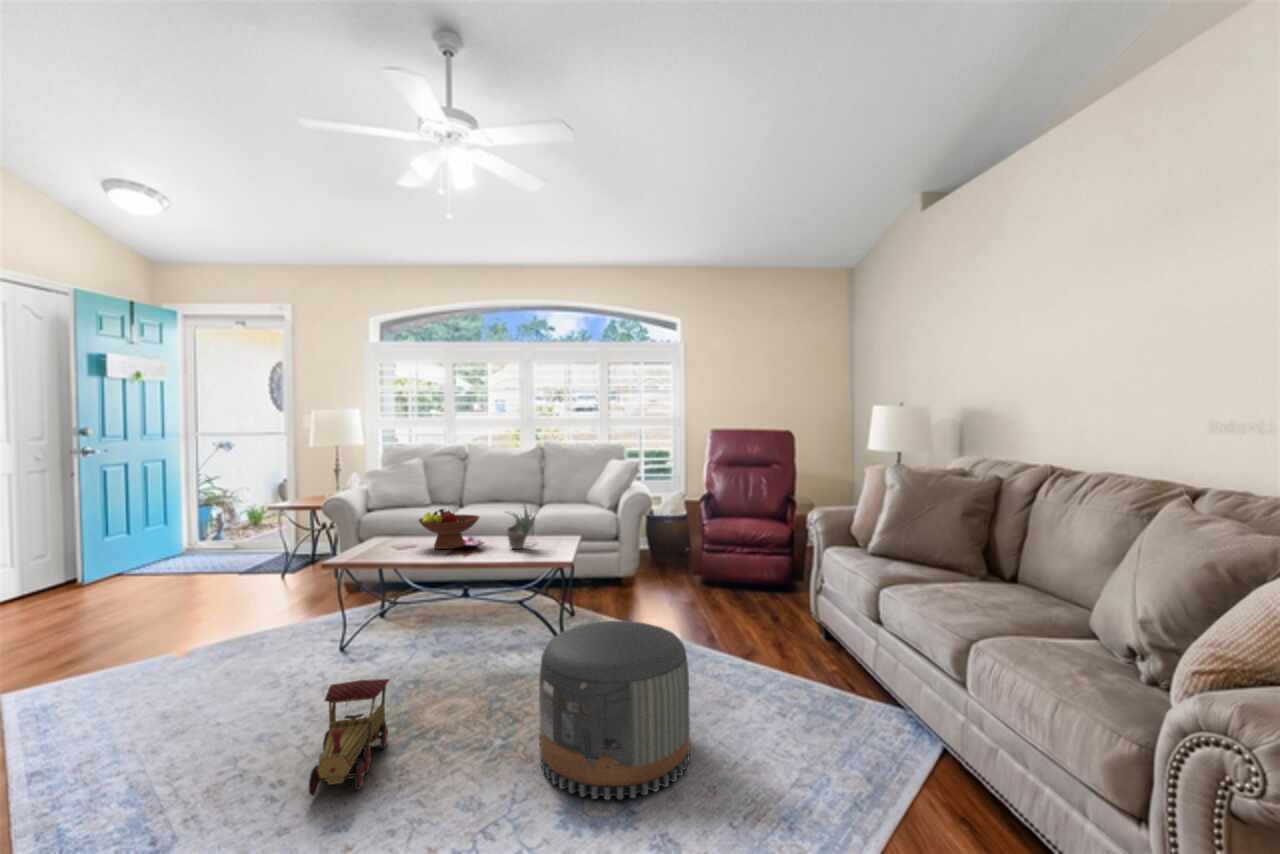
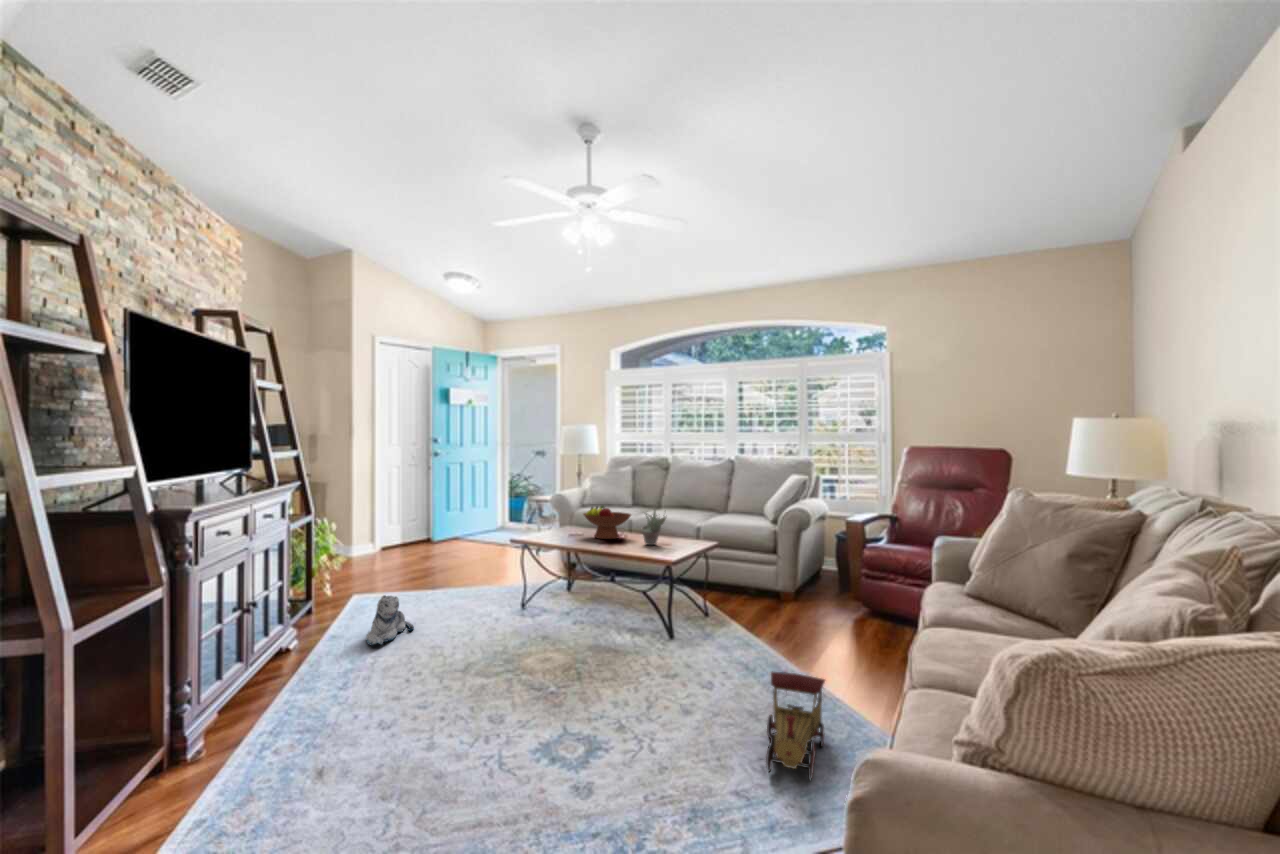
pouf: present [539,621,690,800] -> none [558,606,690,754]
toy train: present [309,679,389,796] -> present [766,672,825,780]
plush toy: none [120,681,200,768] -> present [366,595,414,646]

